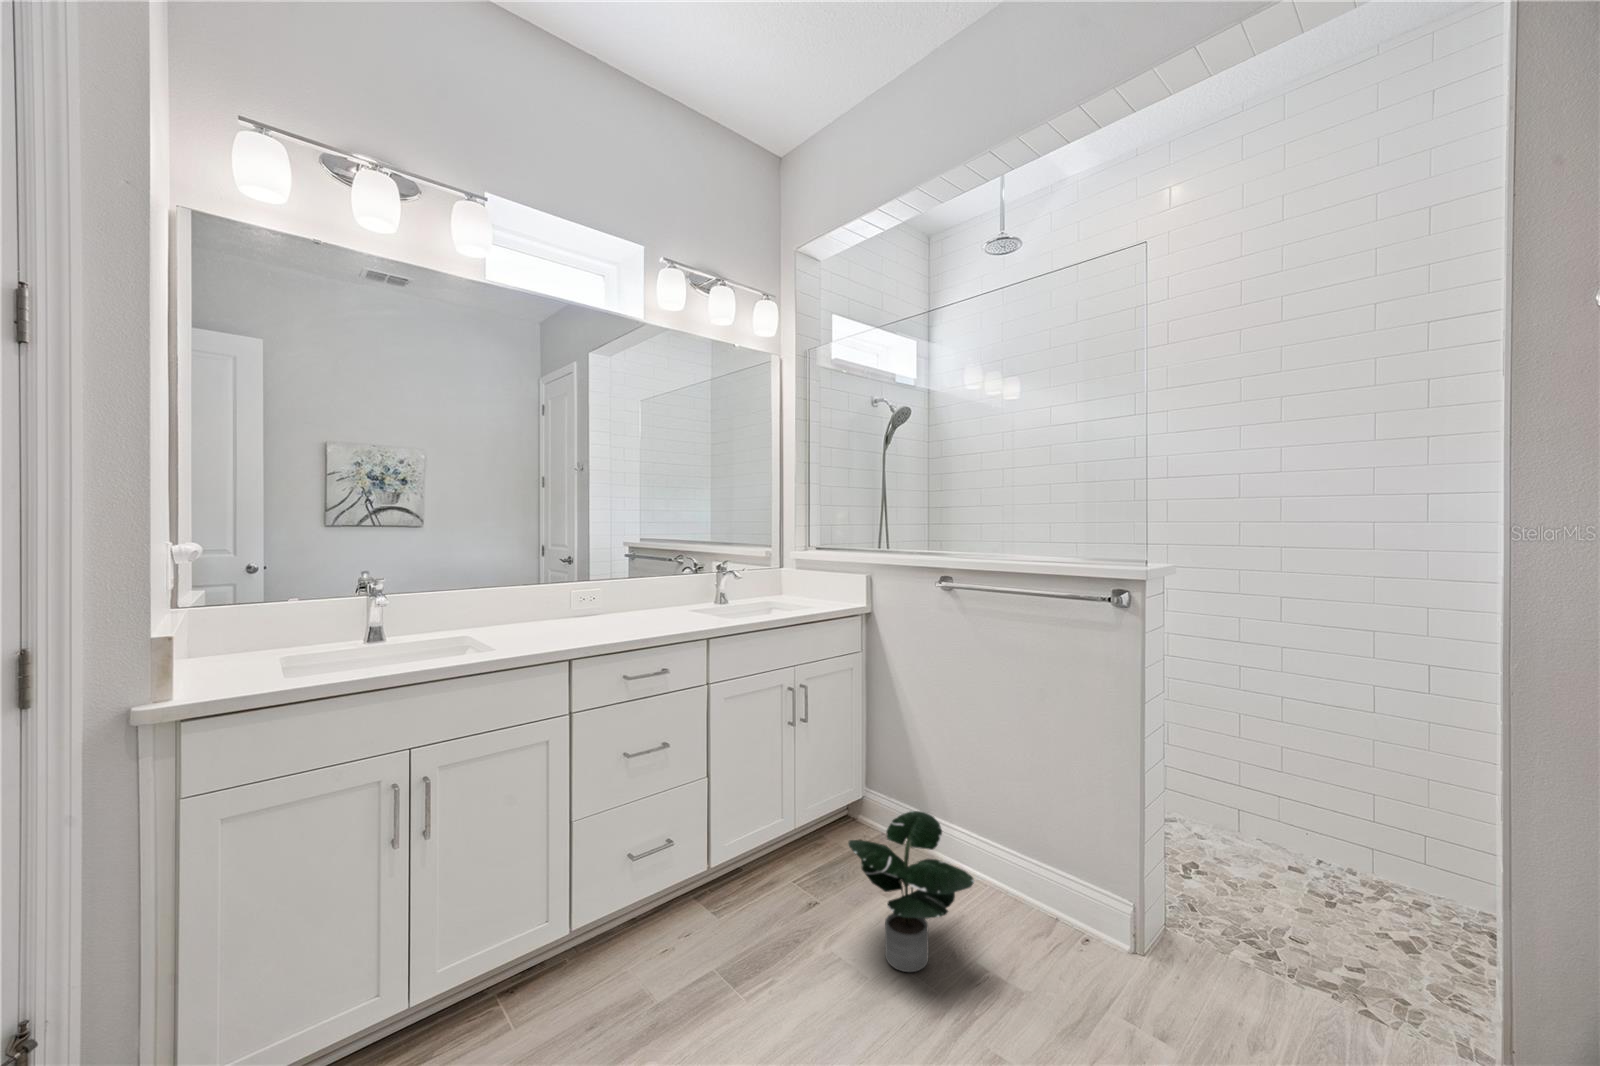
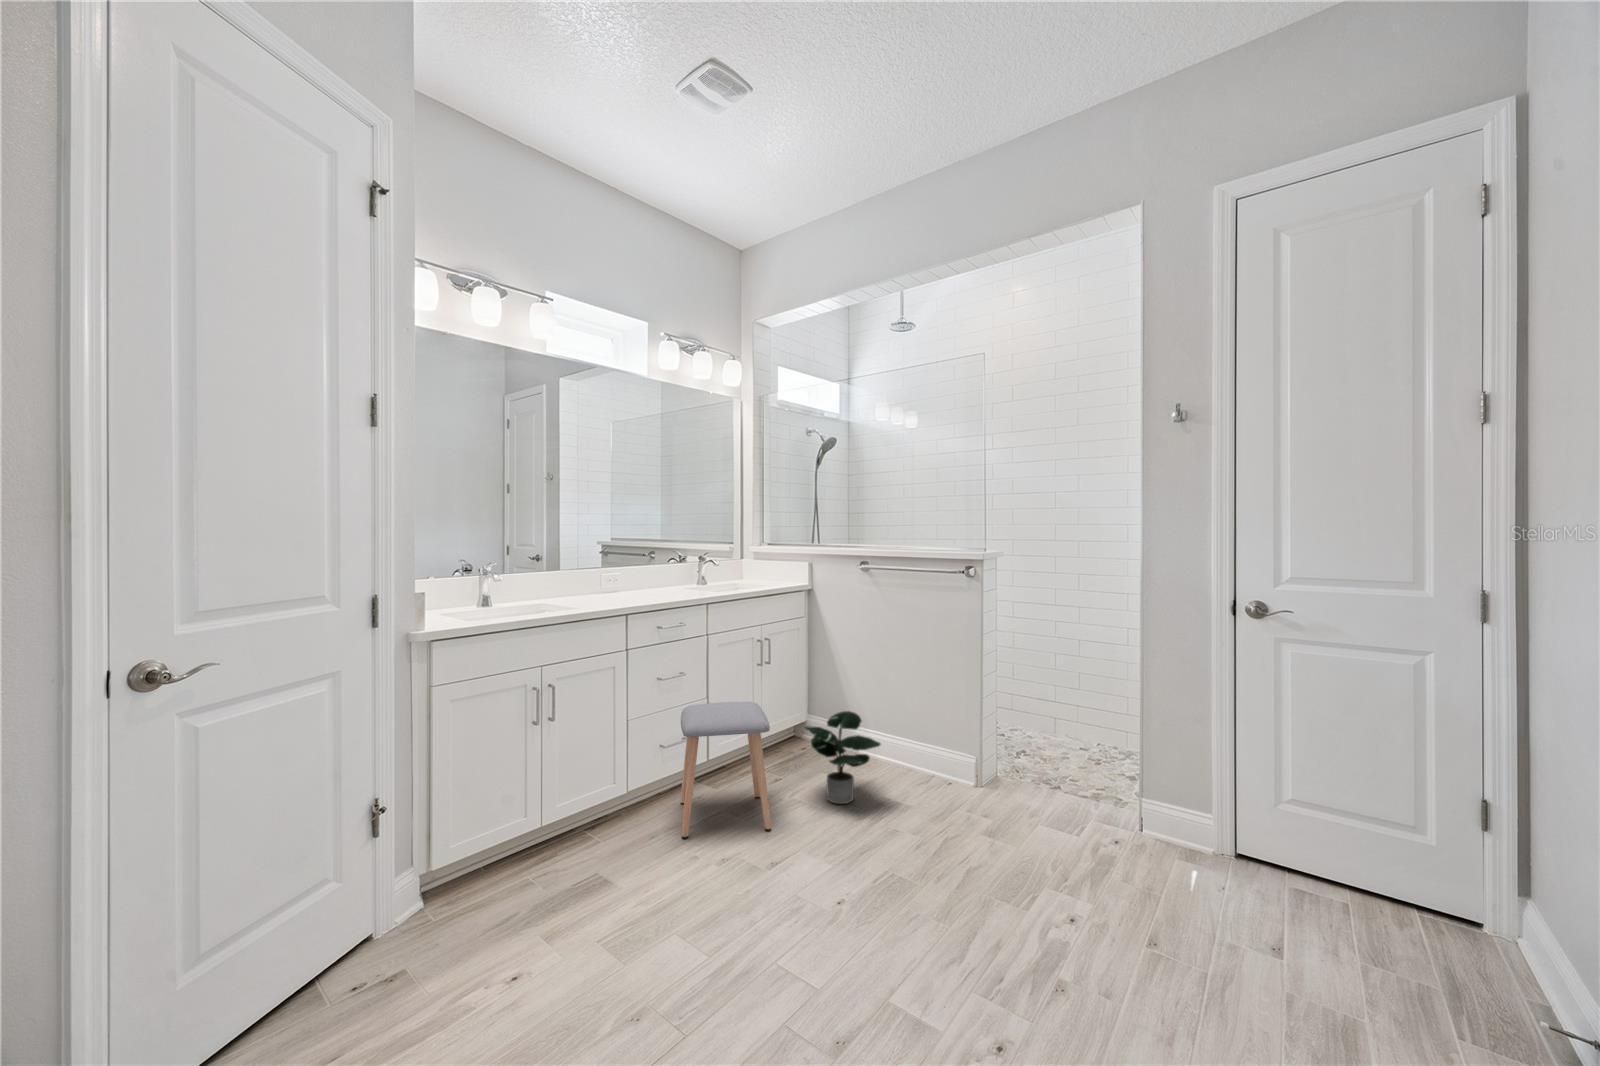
stool: none [638,796,787,1038] -> present [680,702,771,838]

